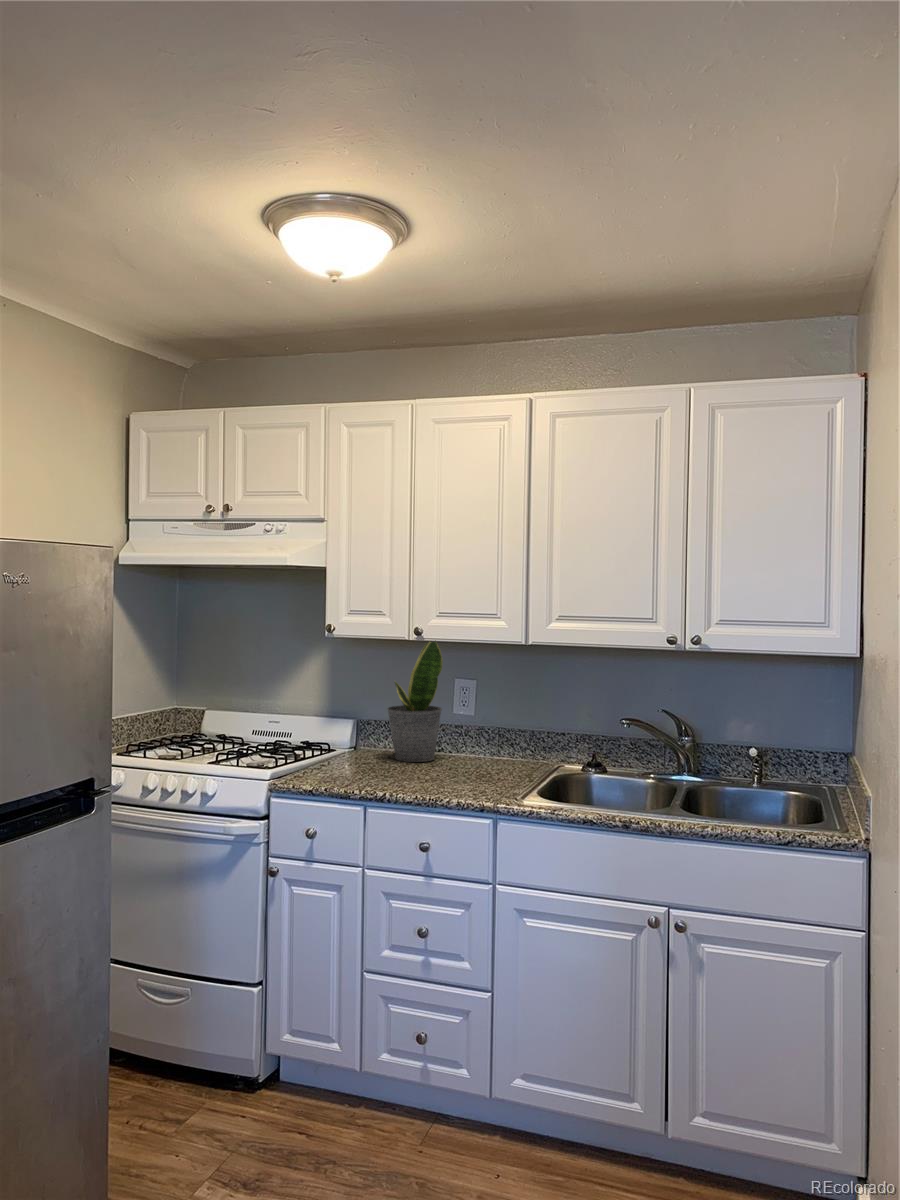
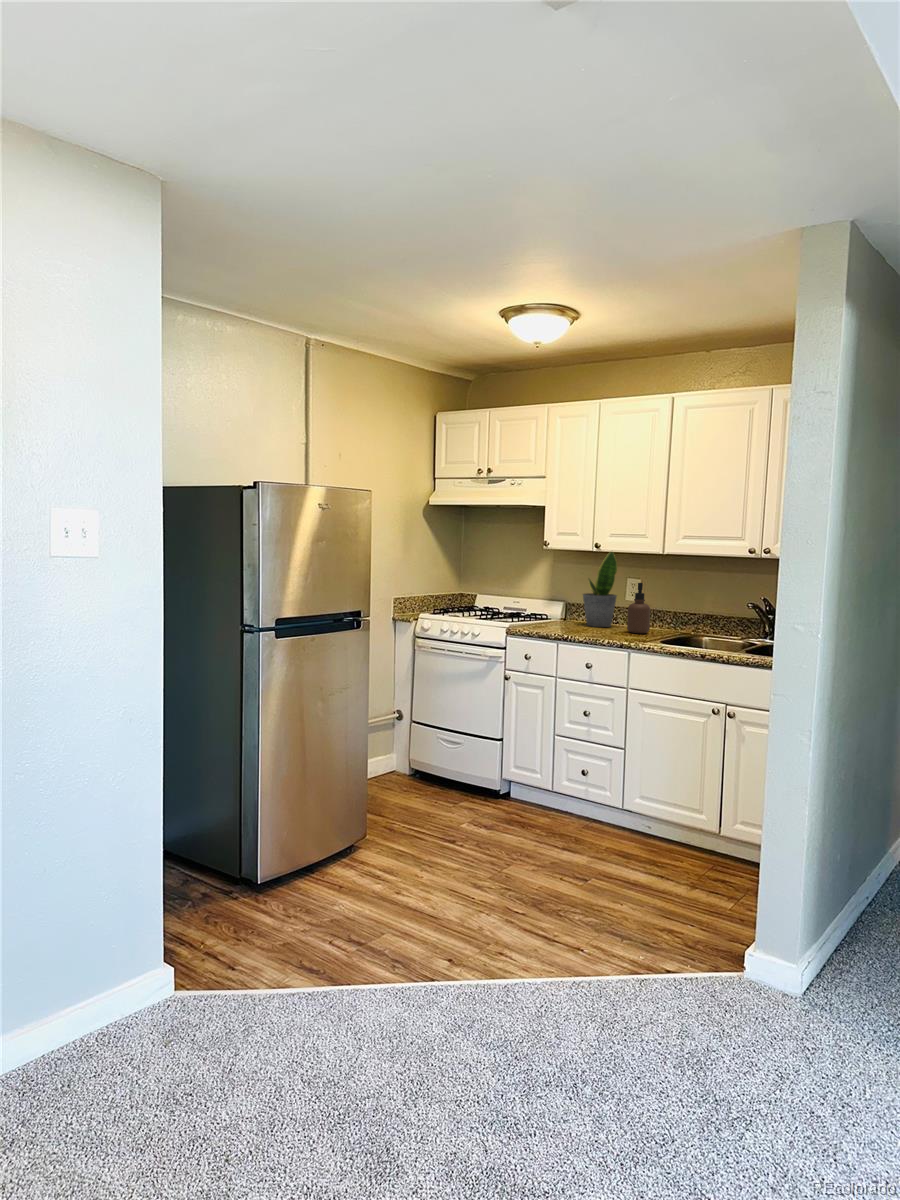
soap dispenser: none [466,689,501,772] -> present [627,583,650,634]

